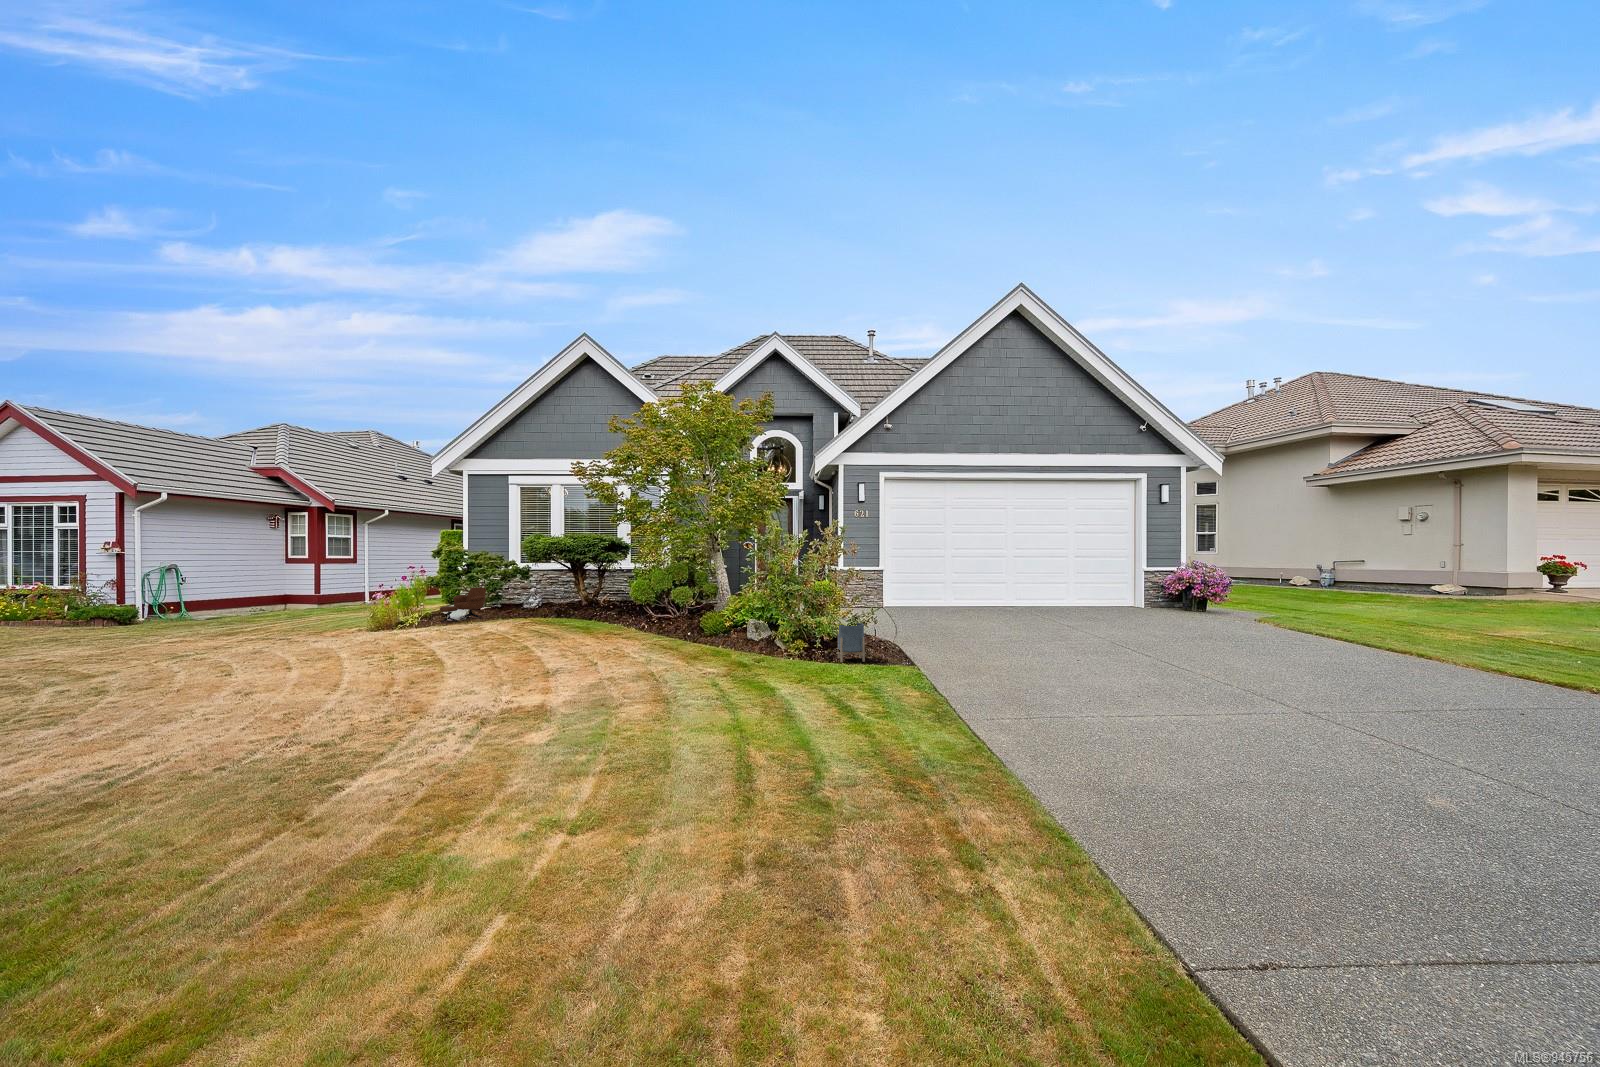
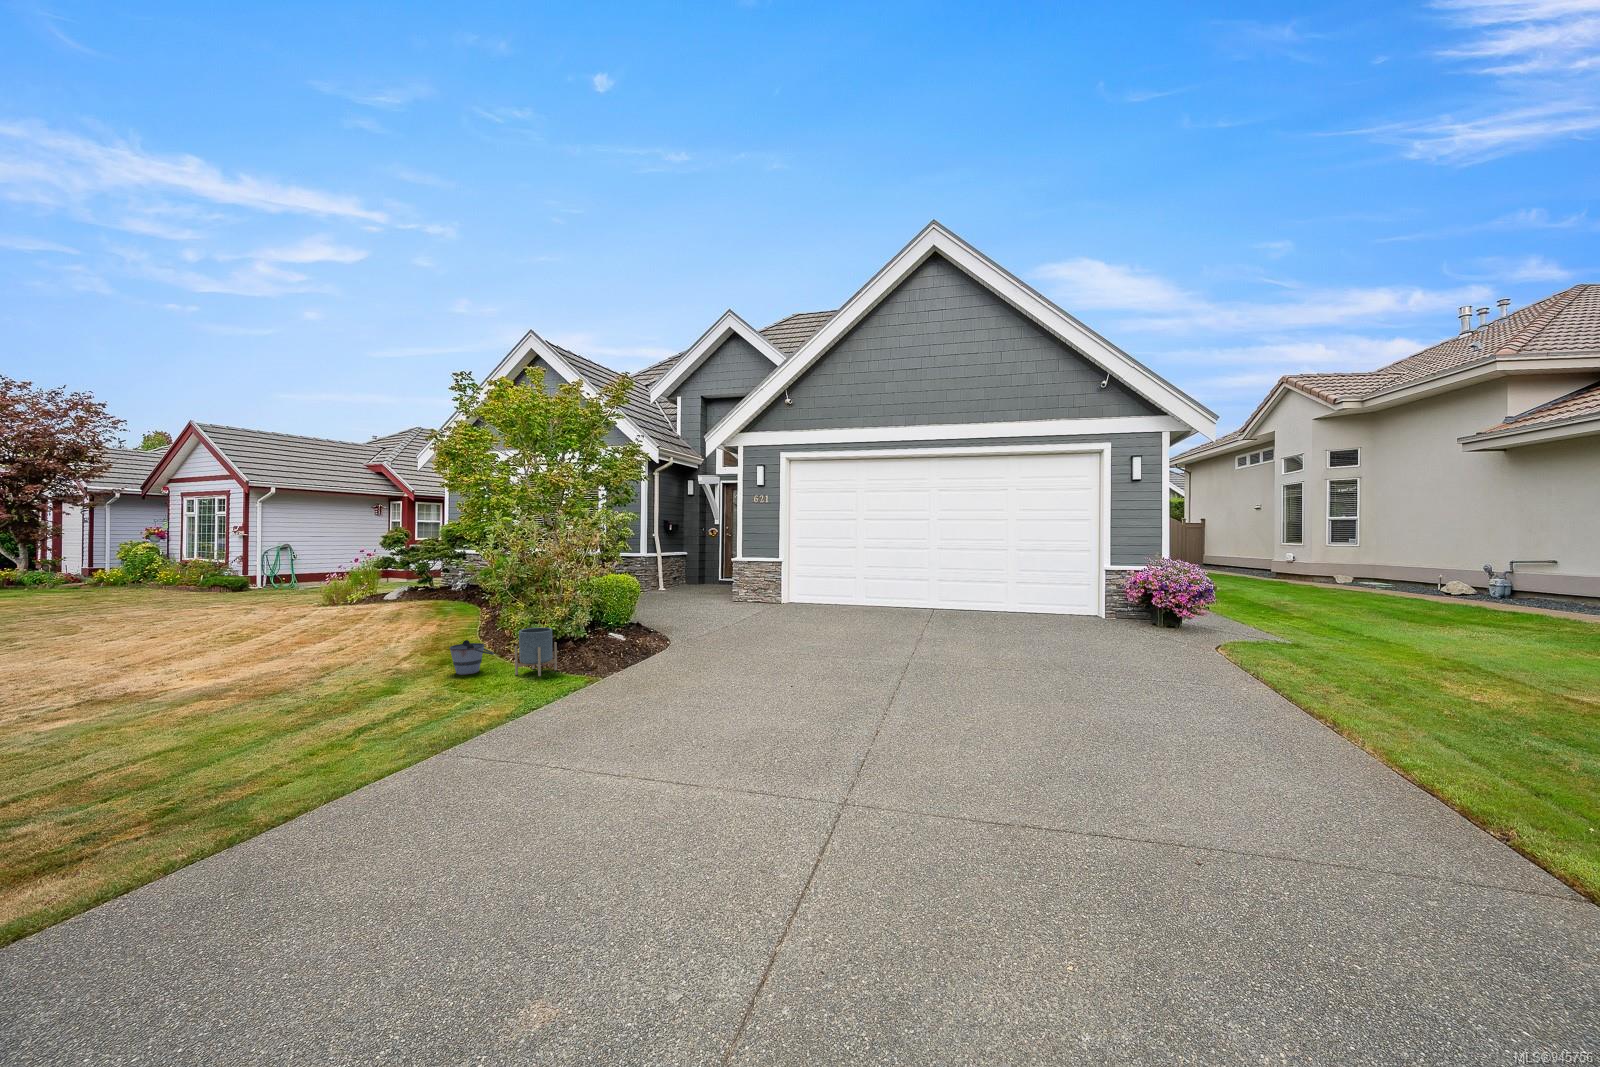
lounge chair: present [440,588,486,622] -> none [383,563,437,602]
bucket: none [780,636,813,665] -> present [449,640,494,675]

